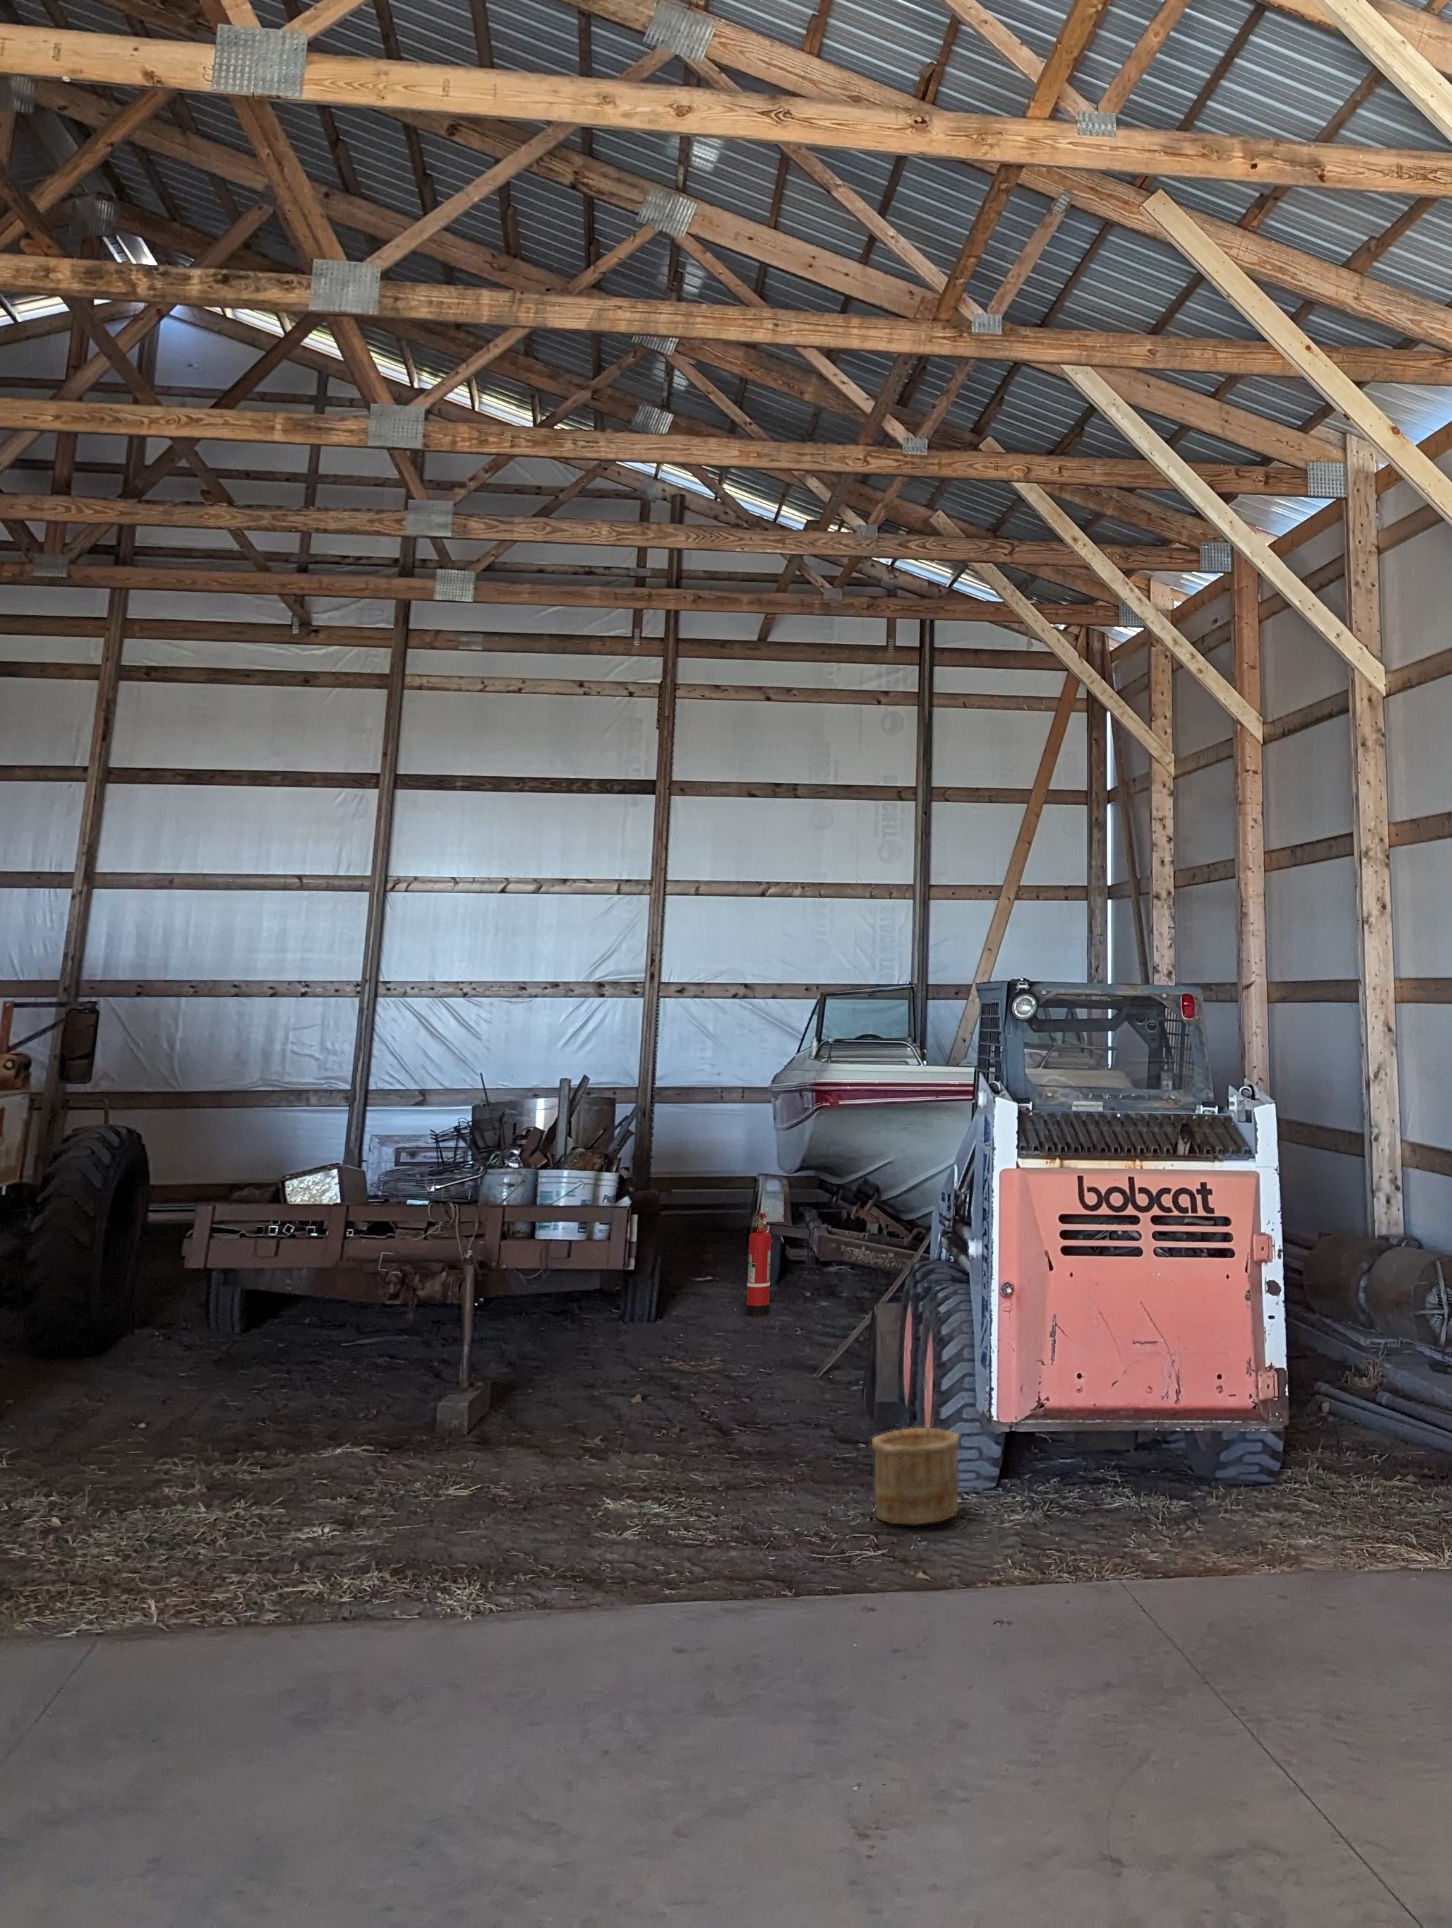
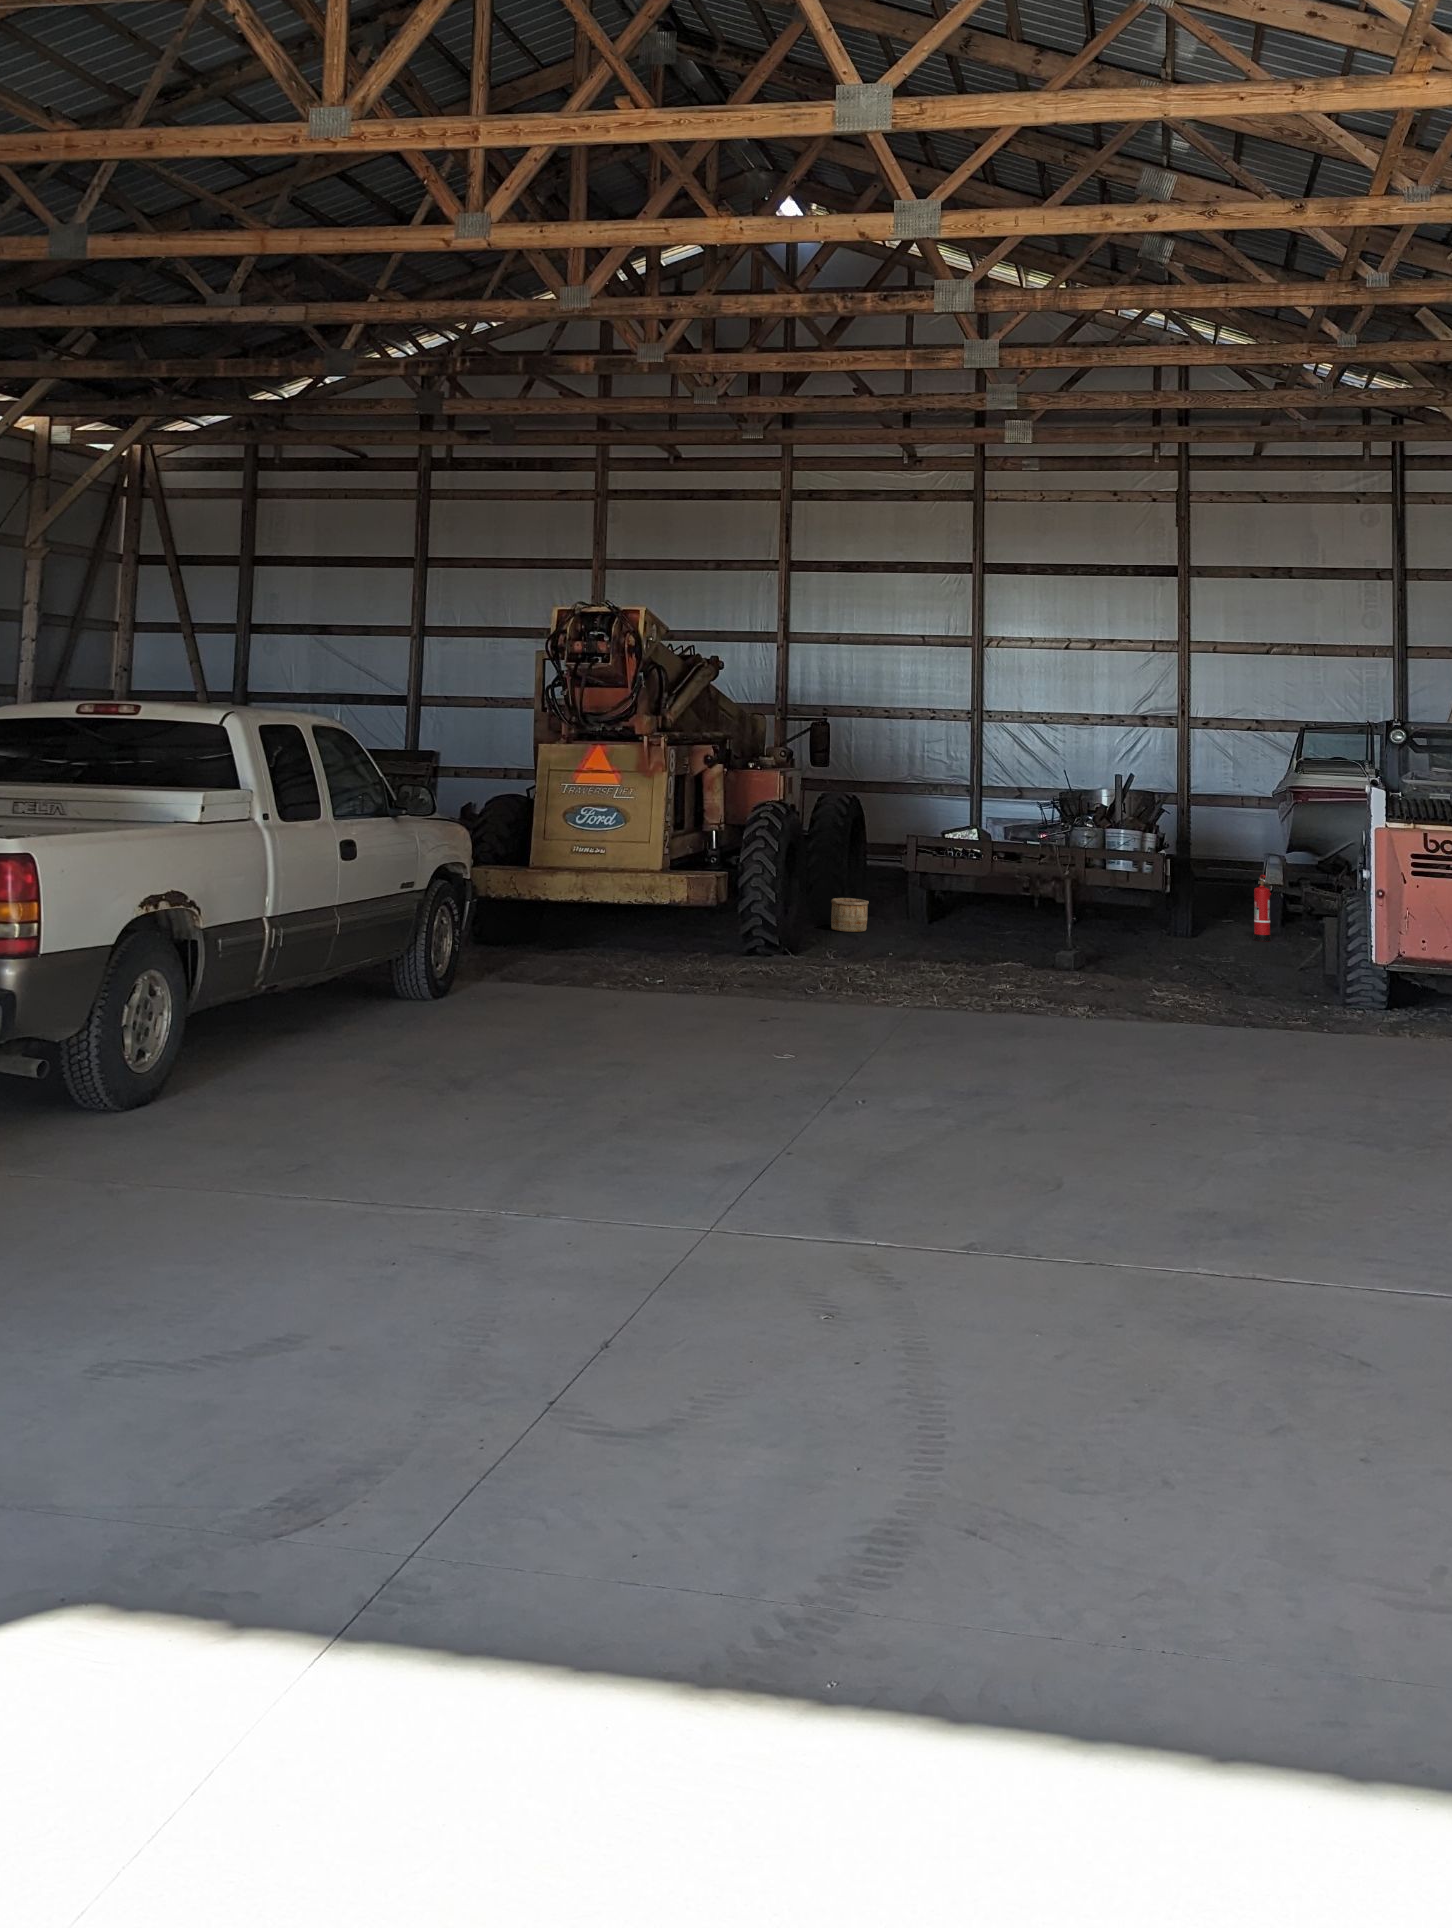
wooden bucket: present [872,1428,959,1525] -> present [831,898,869,932]

